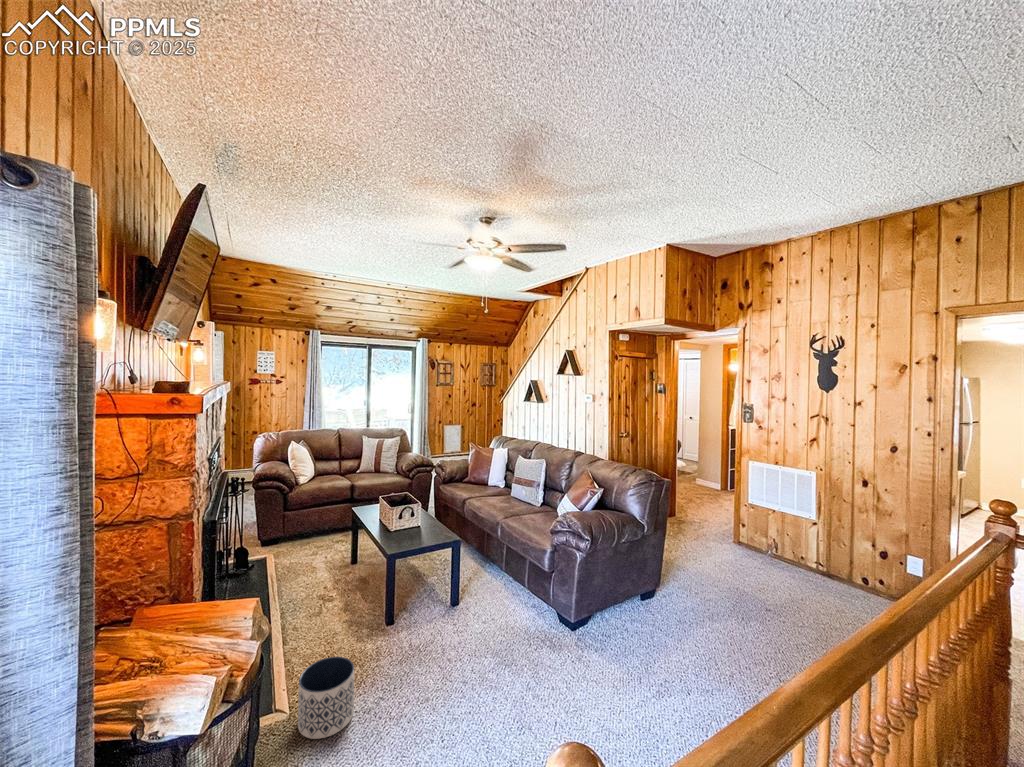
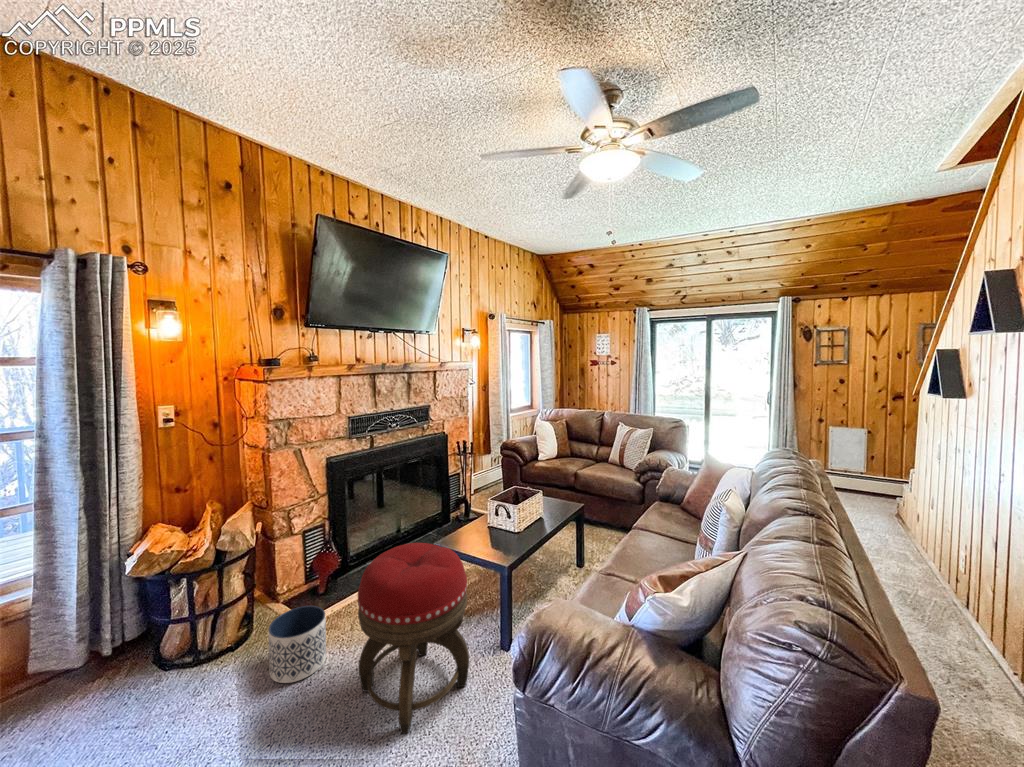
footstool: none [386,545,468,680] -> present [358,543,469,734]

